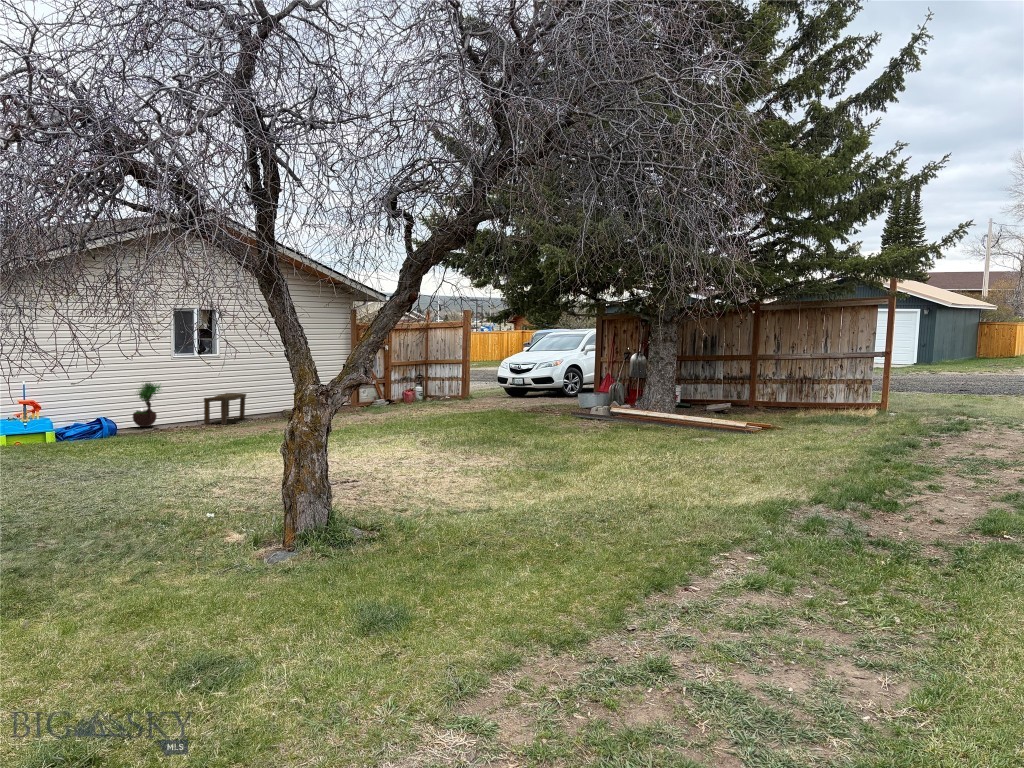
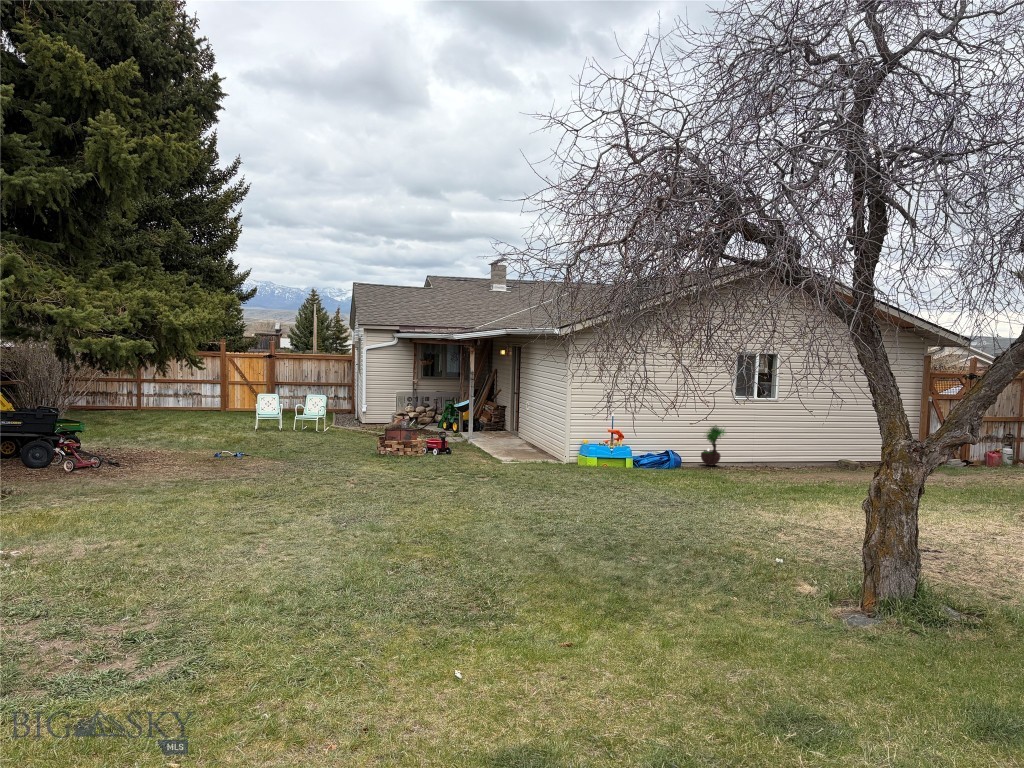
bench: present [204,393,246,425] -> none [762,440,802,470]

